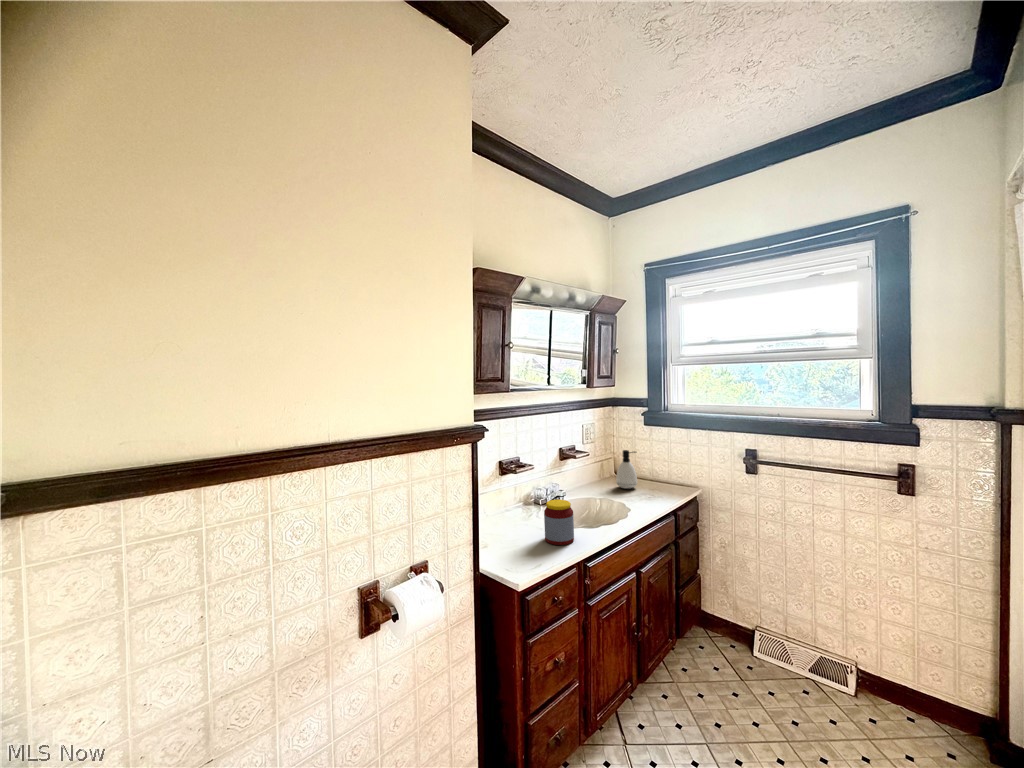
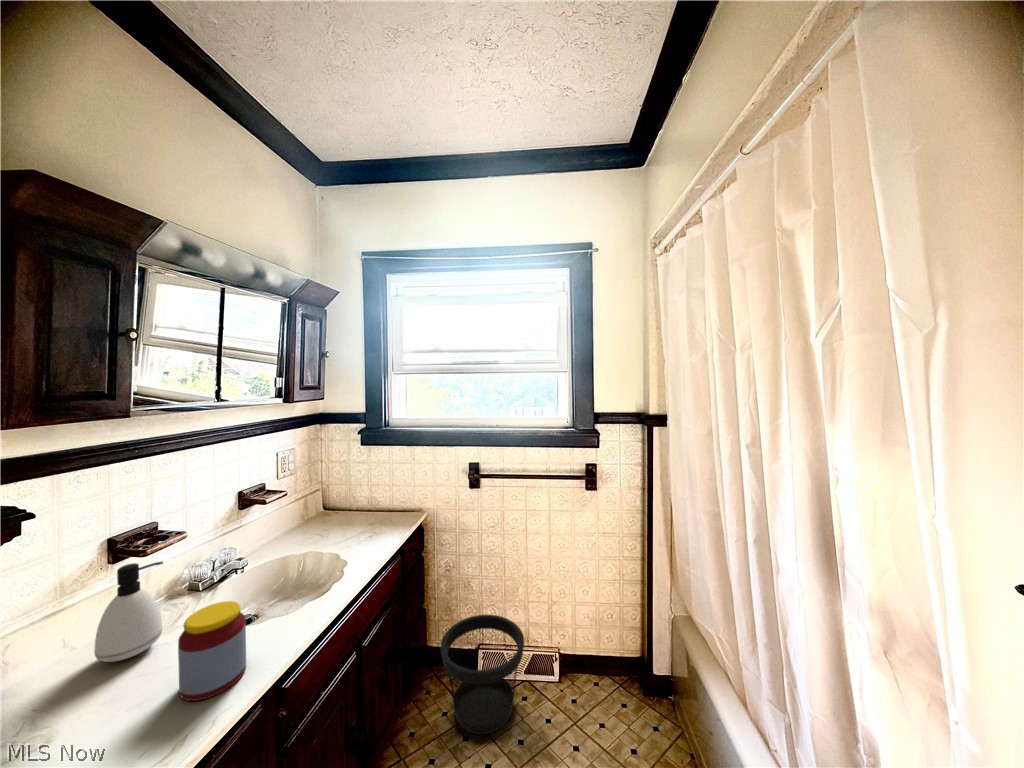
soap dispenser: present [616,450,637,489] -> present [94,562,163,662]
wastebasket: none [711,595,803,699] -> present [440,615,524,735]

